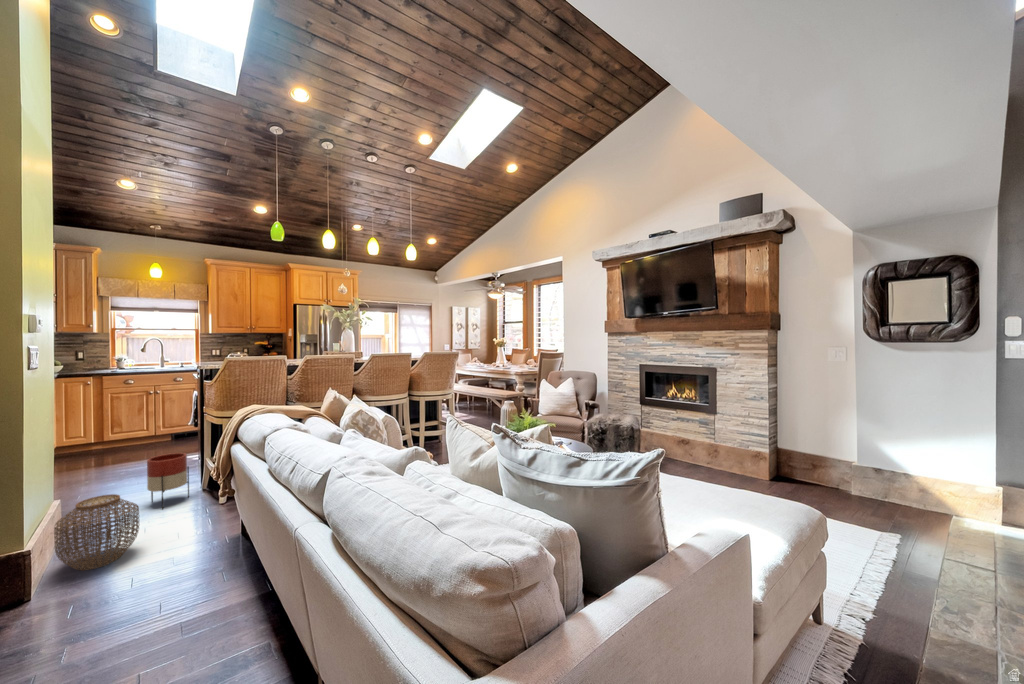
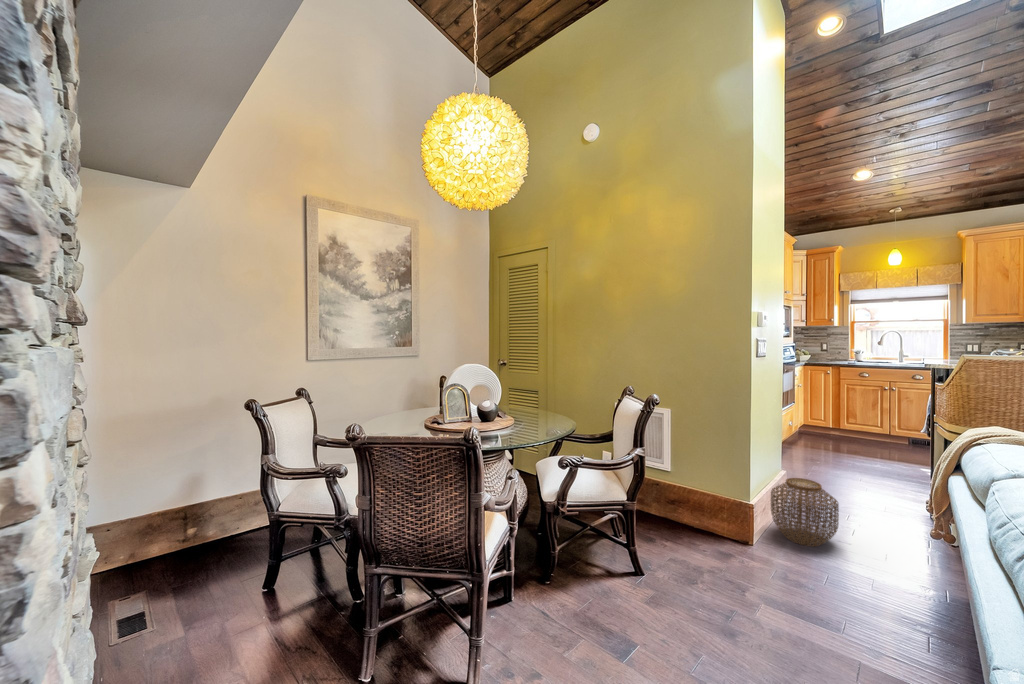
planter: present [147,453,189,509] -> none [860,458,908,517]

